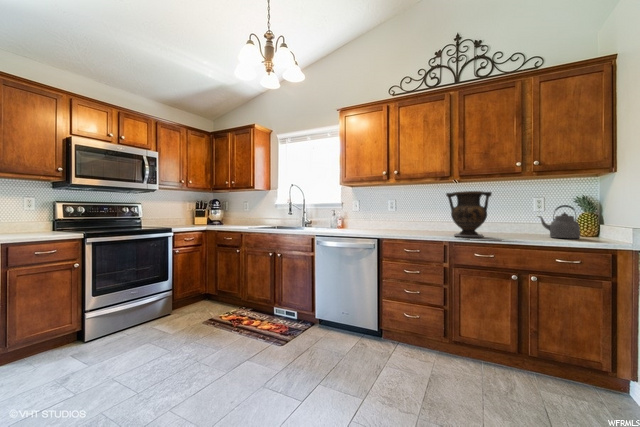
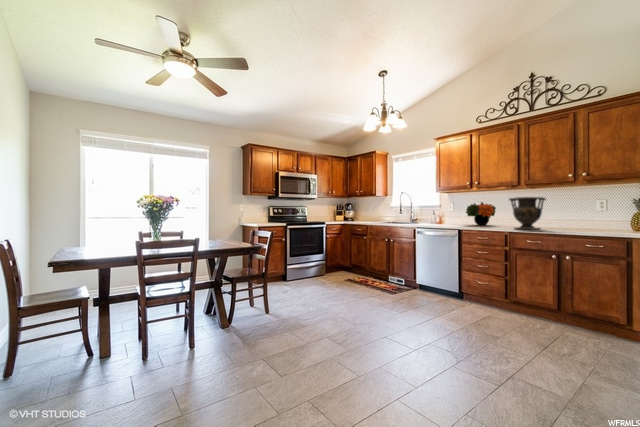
flower arrangement: none [380,199,417,231] -> present [466,202,496,225]
kettle: present [538,205,580,238] -> none [587,206,621,231]

